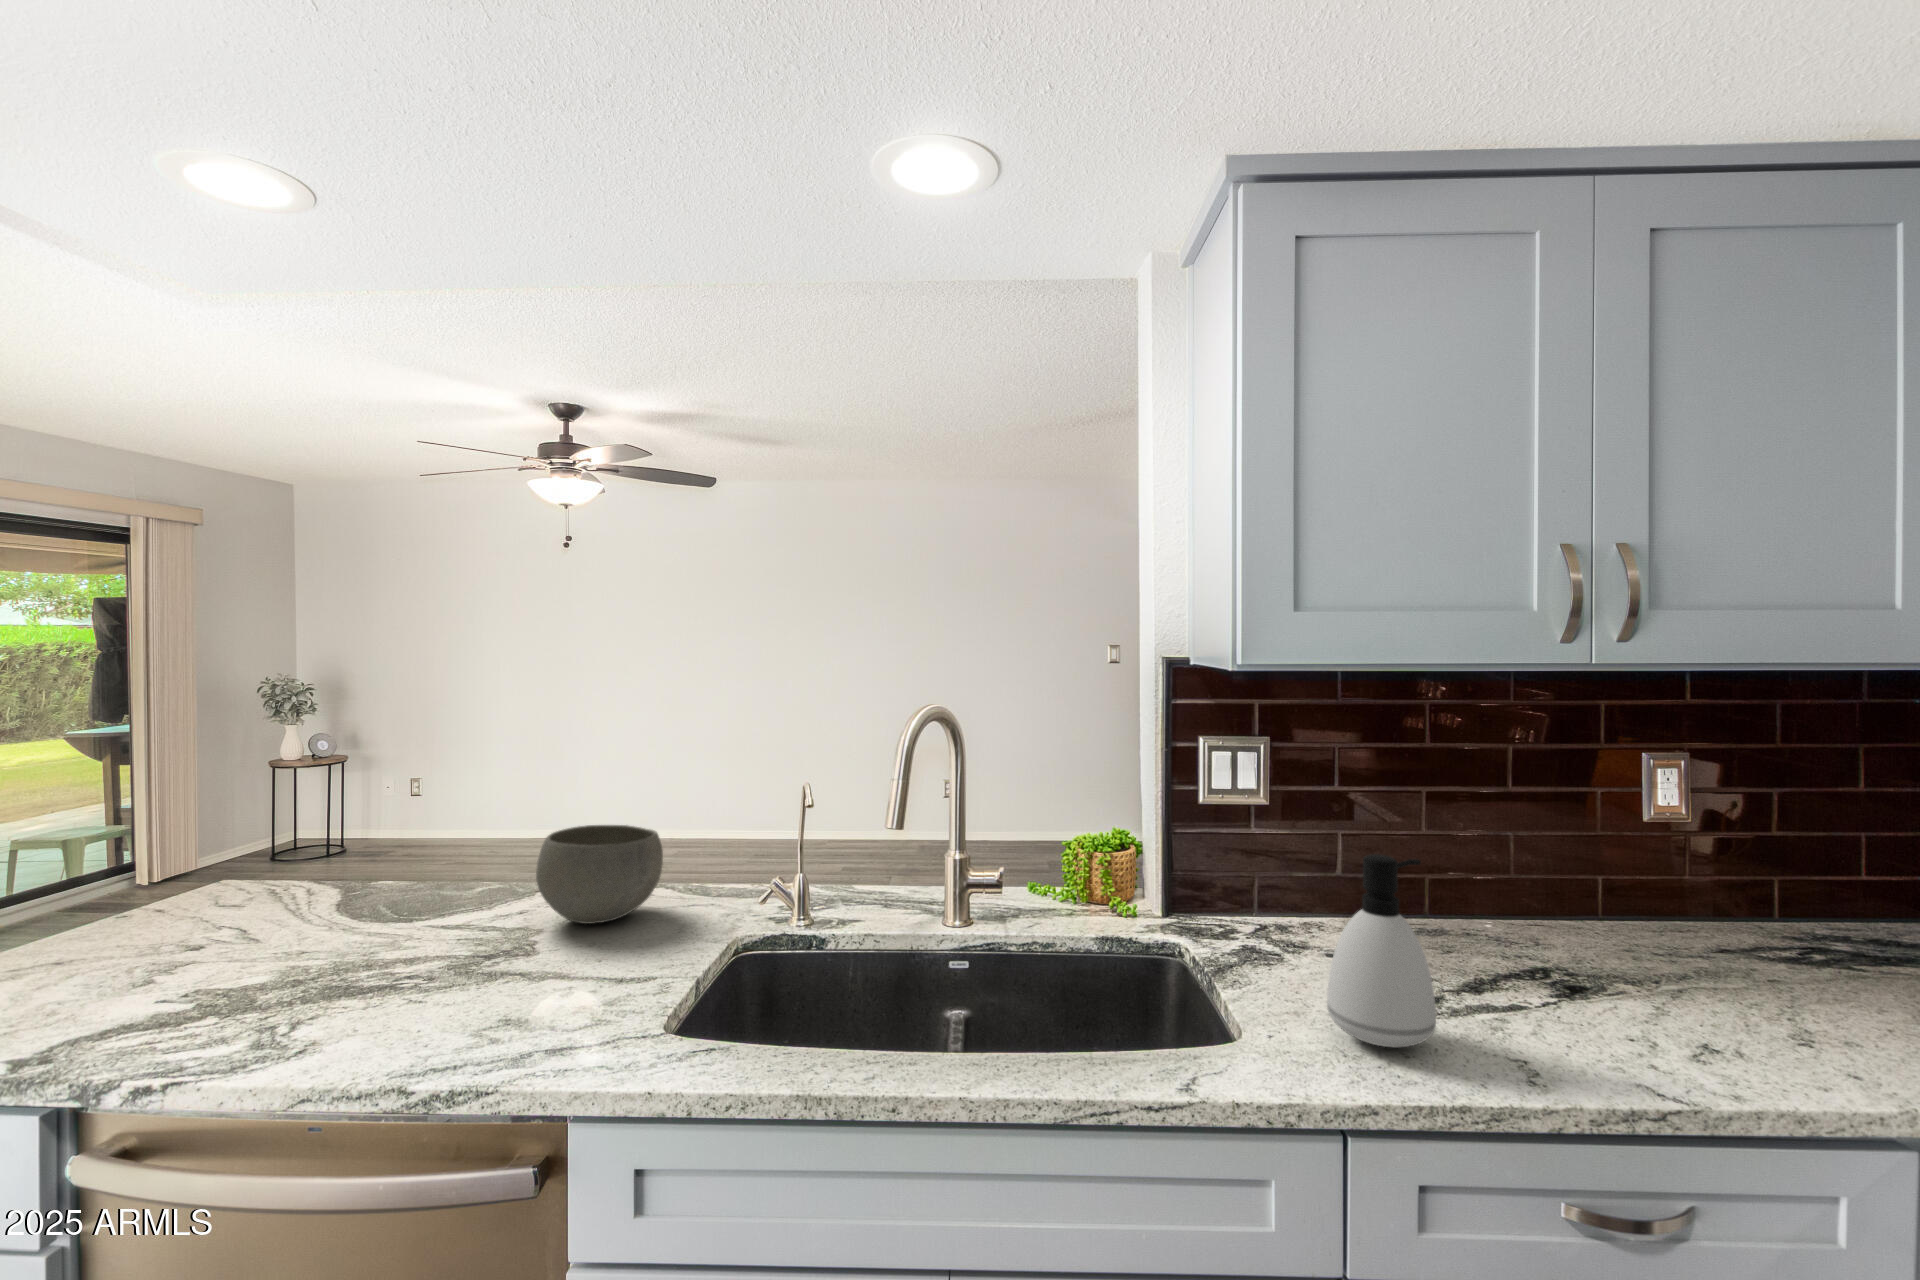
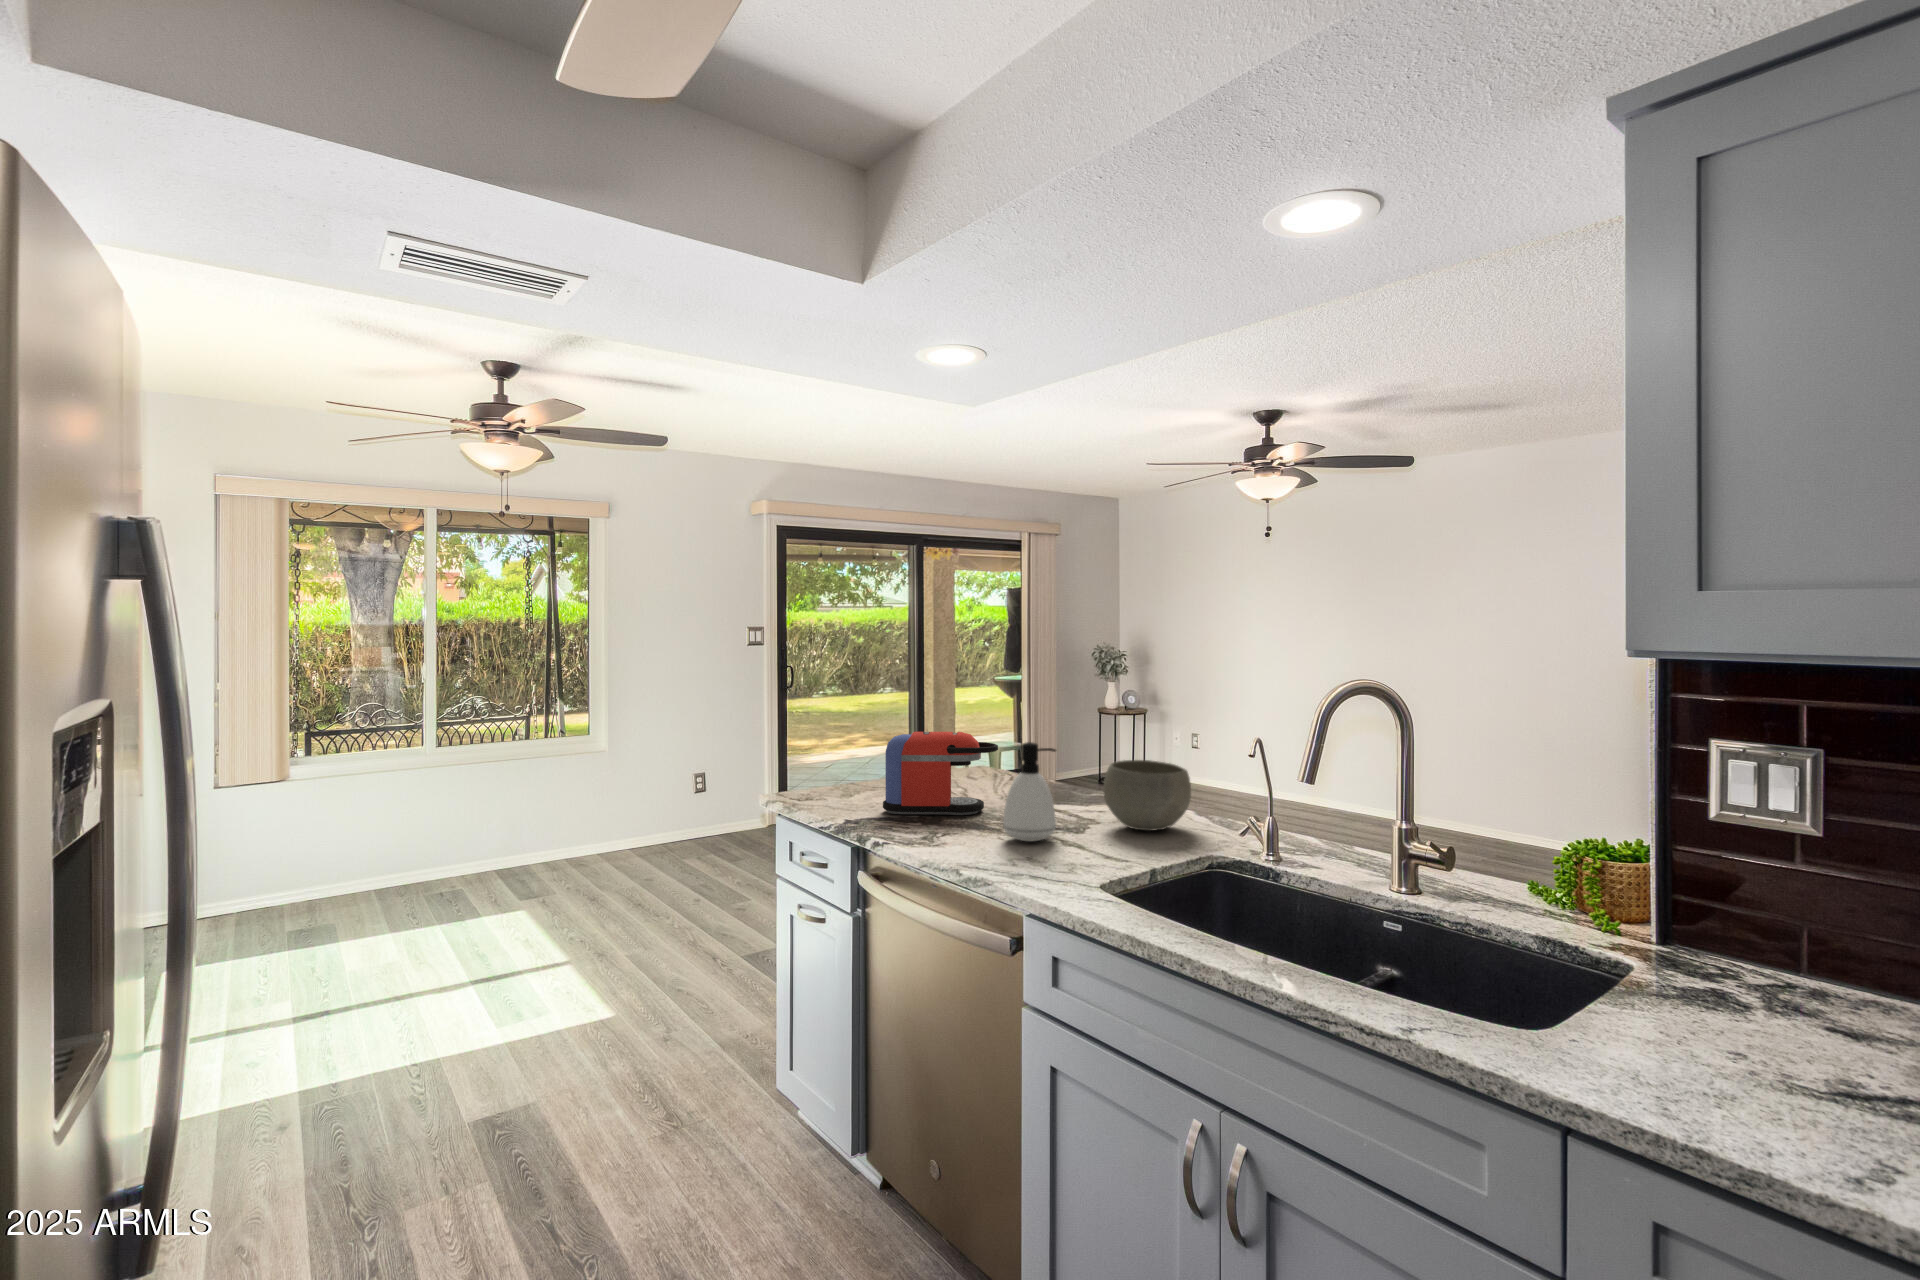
coffee maker: none [57,827,327,1007] -> present [883,732,998,815]
soap dispenser: present [1327,854,1436,1048] -> present [1003,742,1056,842]

